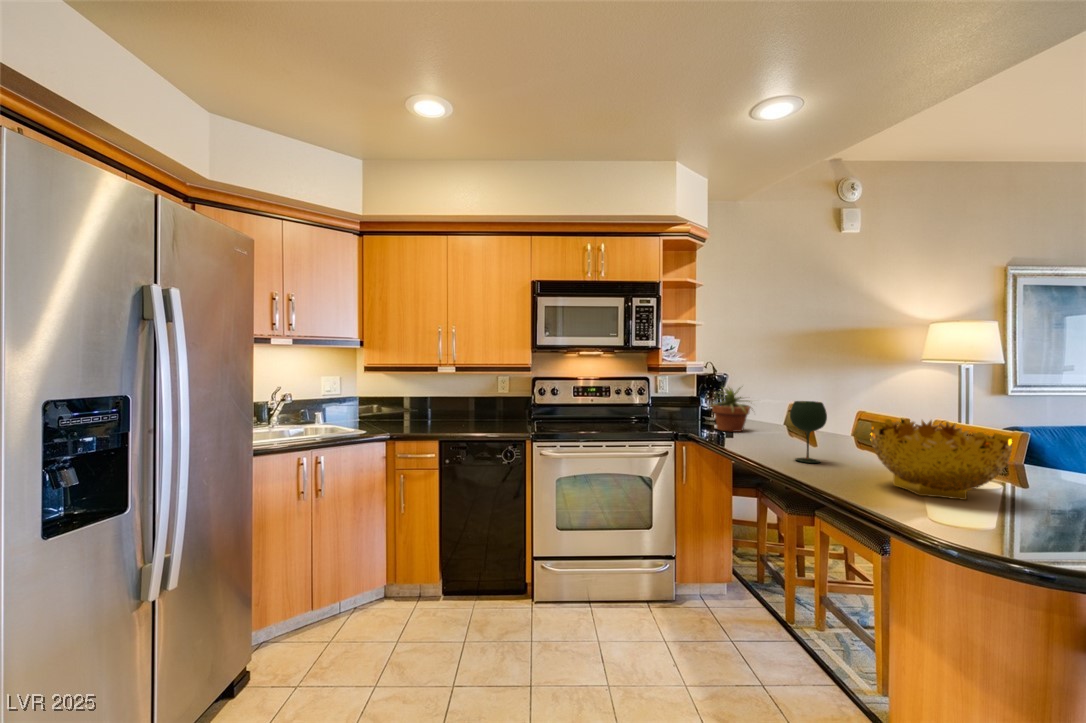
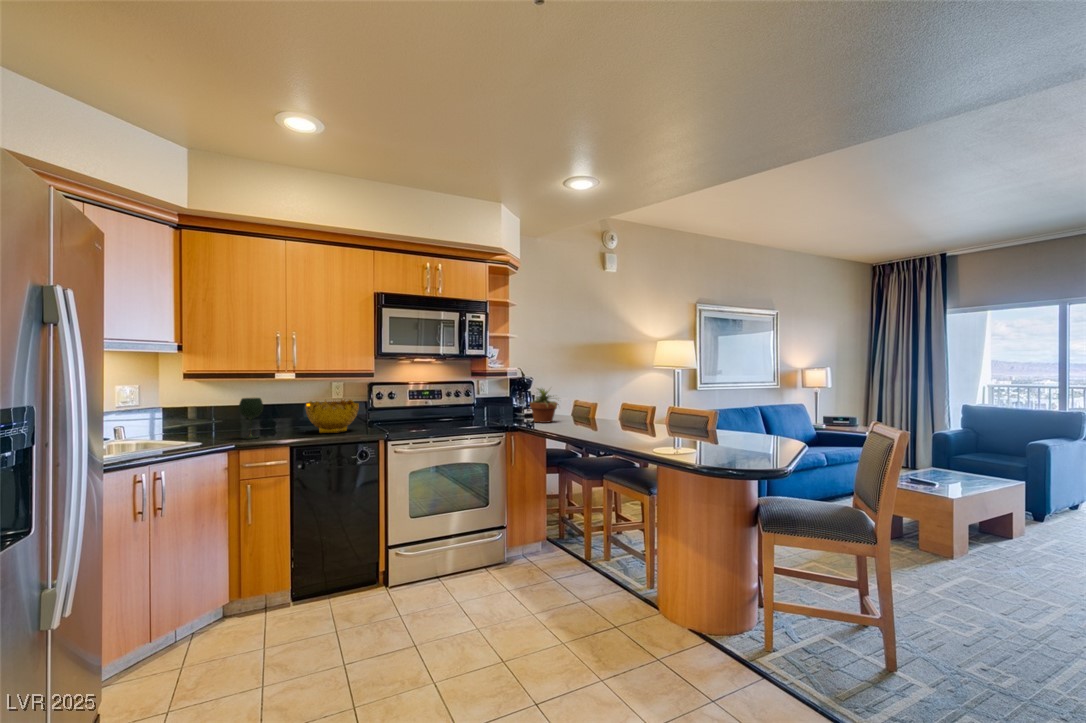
wine glass: present [790,401,827,463] -> present [239,398,263,439]
decorative bowl: present [870,419,1013,500] -> present [305,399,359,433]

